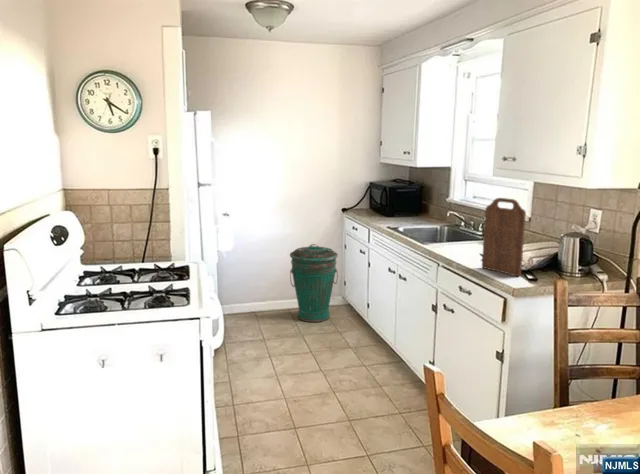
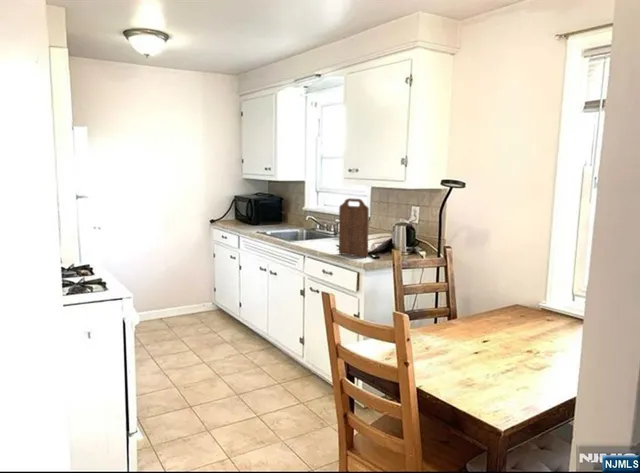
trash can: present [290,244,338,322] -> none [164,253,210,325]

